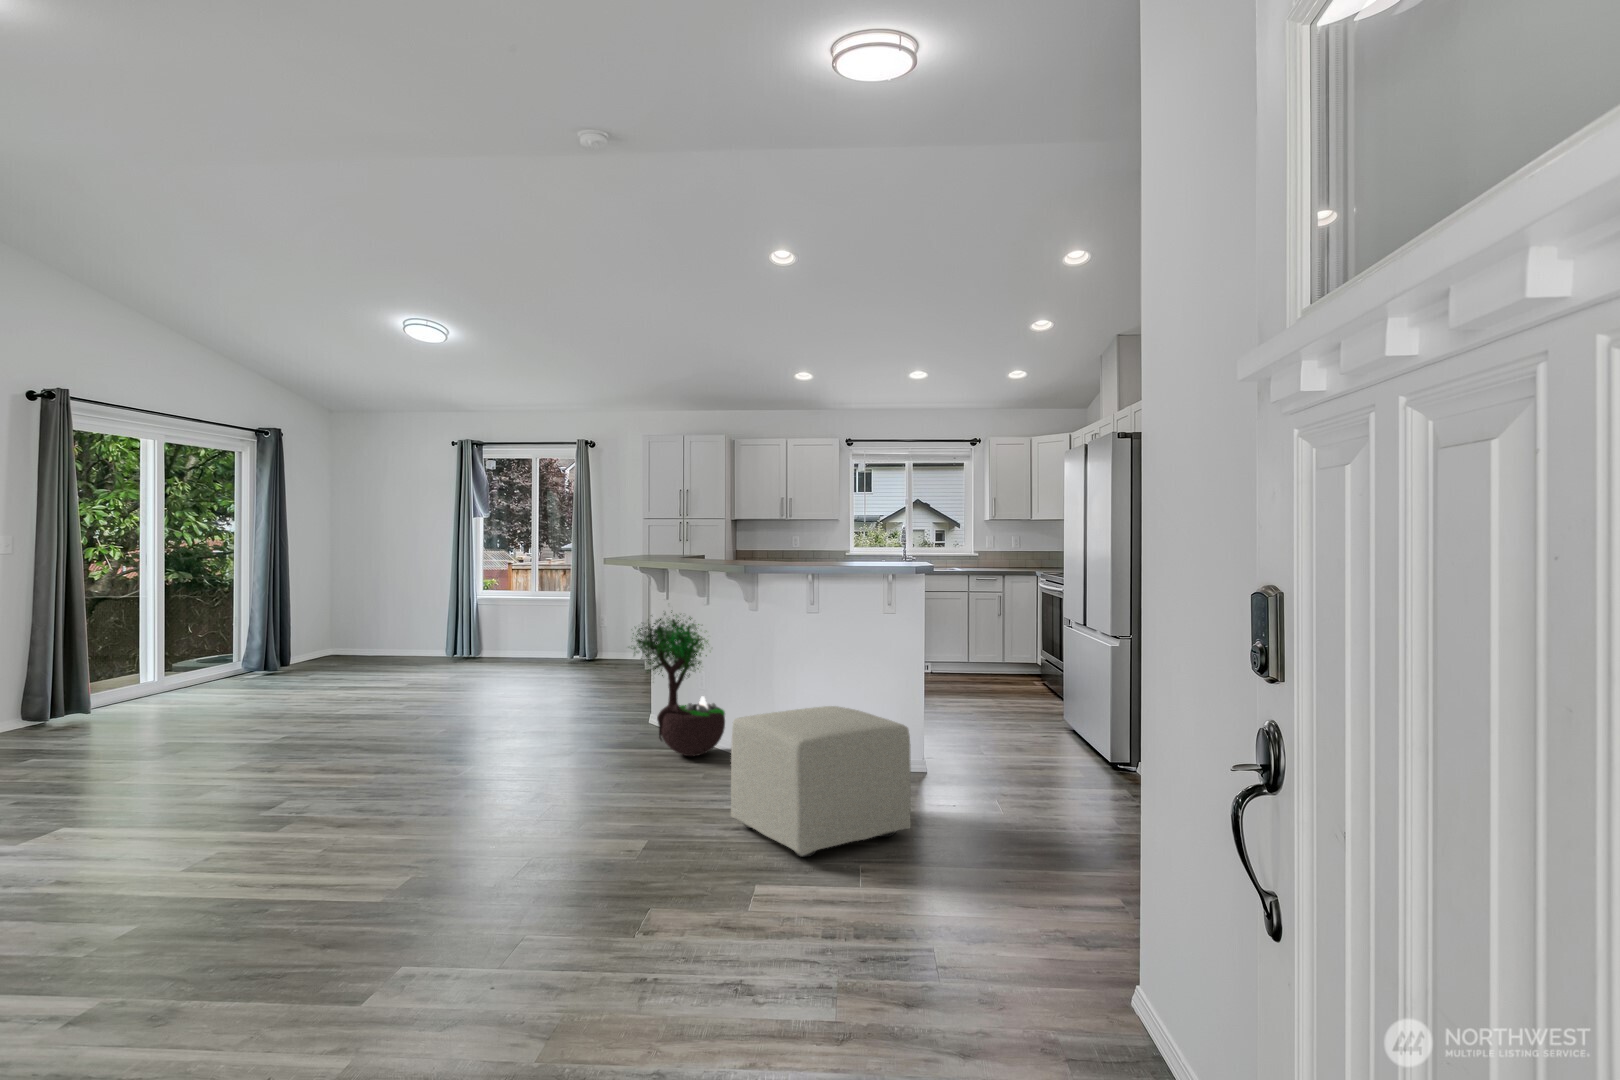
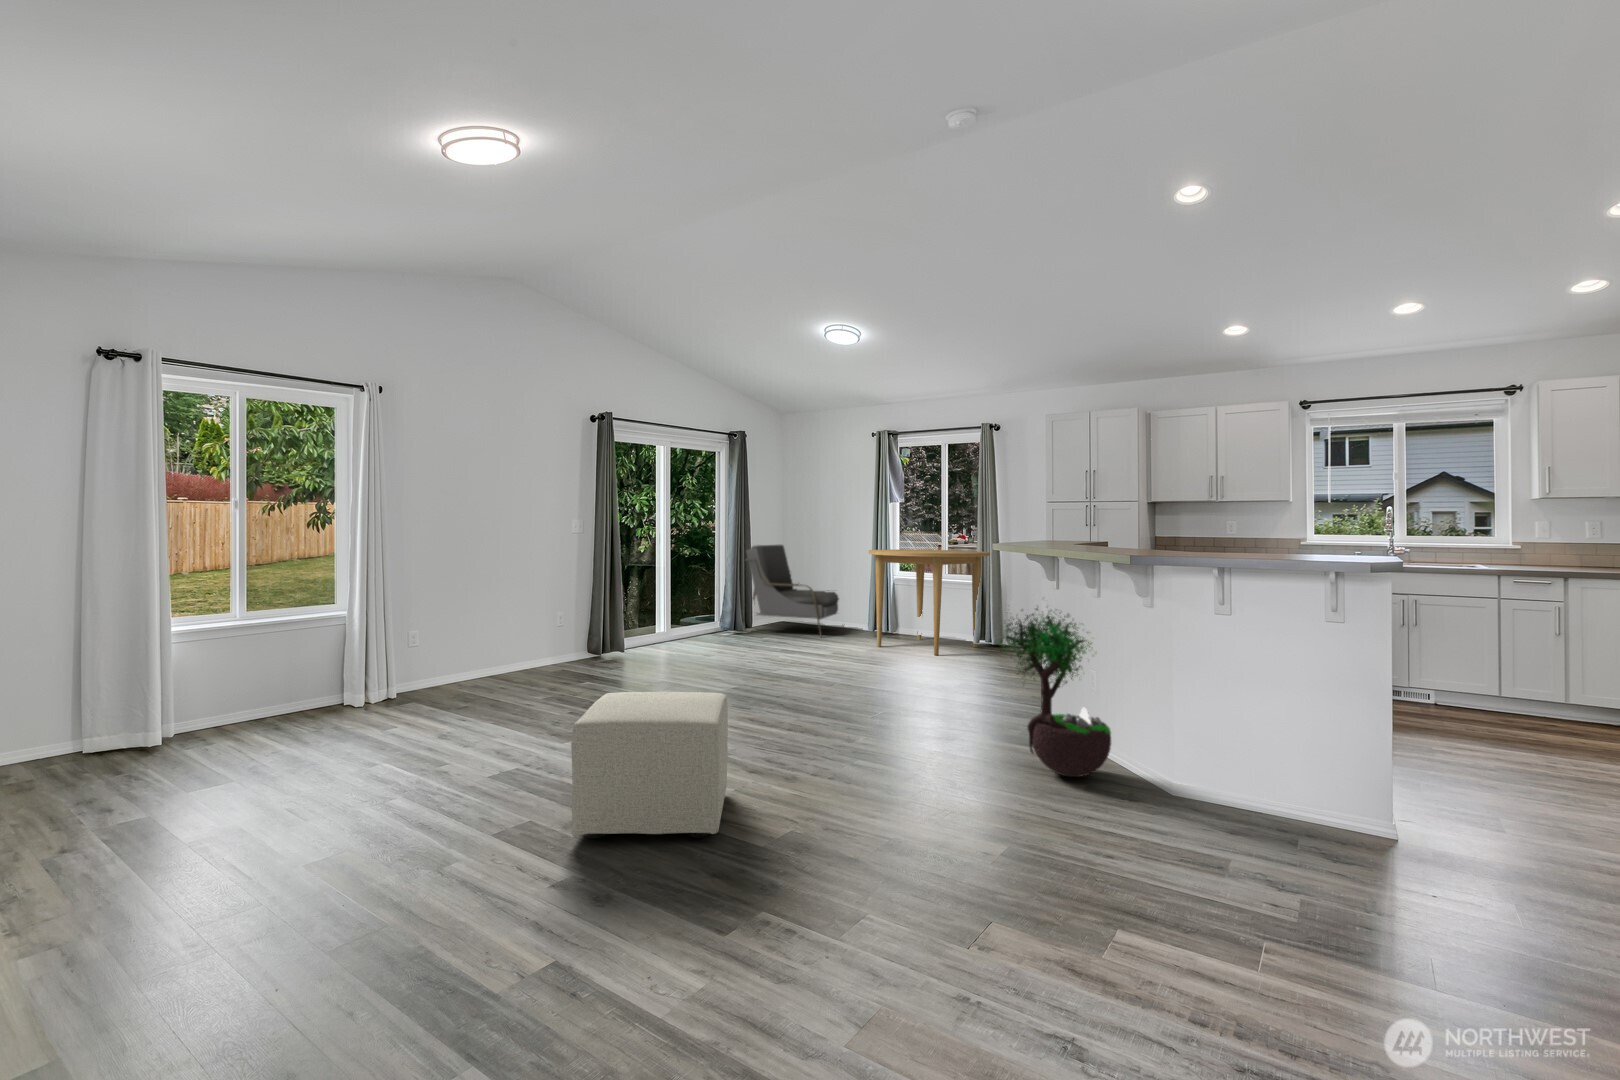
armchair: none [284,564,416,670] -> present [746,545,839,637]
dining table: none [452,567,585,675] -> present [869,550,990,655]
ottoman: present [731,706,911,857] -> present [571,692,728,839]

